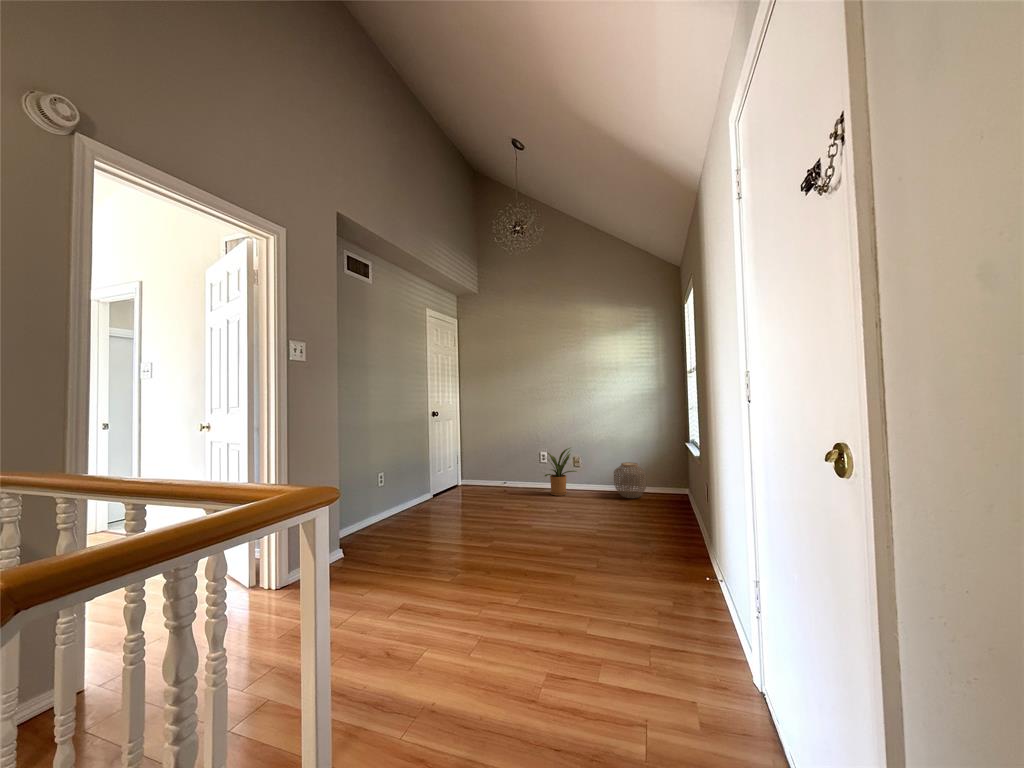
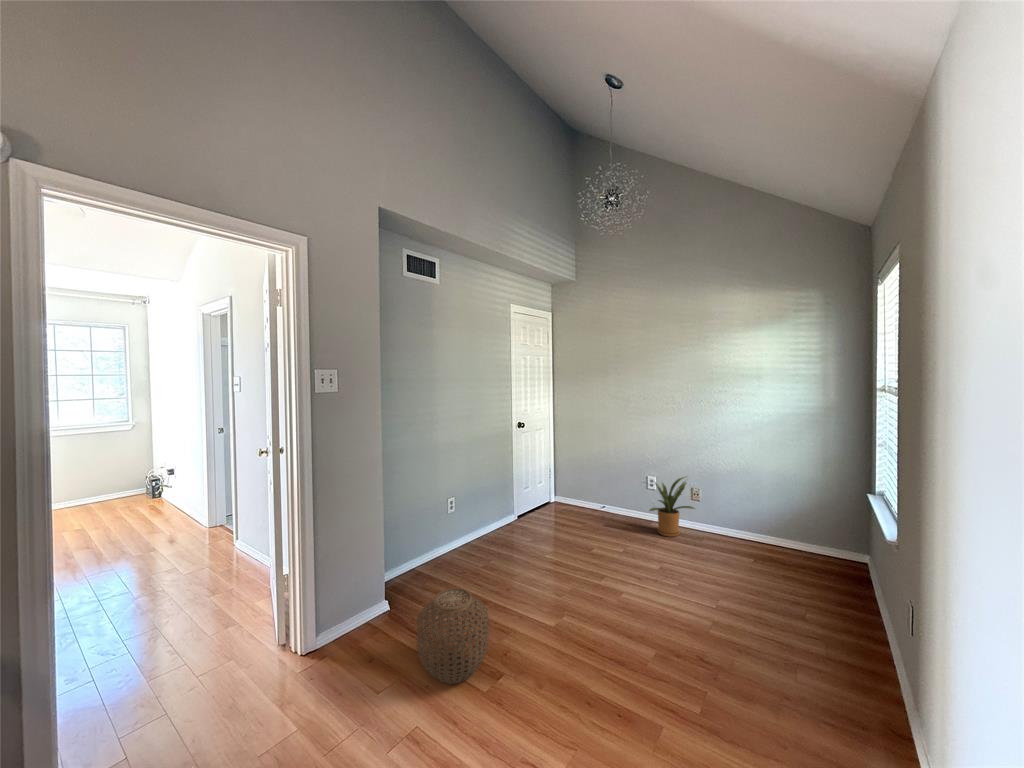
woven basket: present [614,462,646,498] -> present [417,588,489,684]

